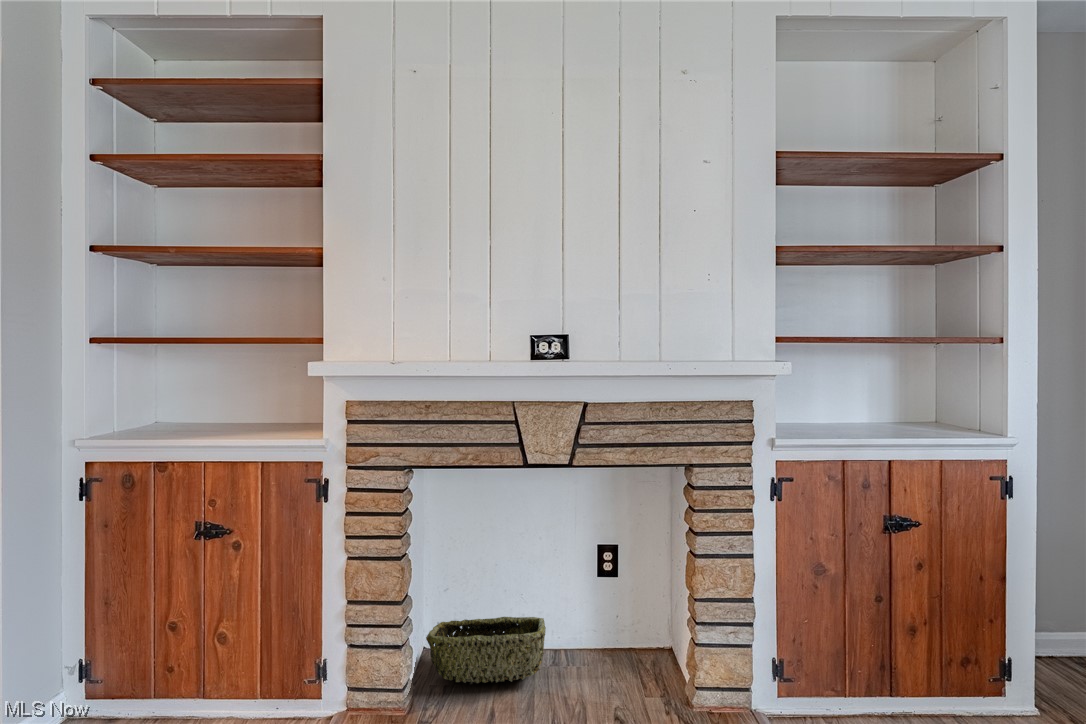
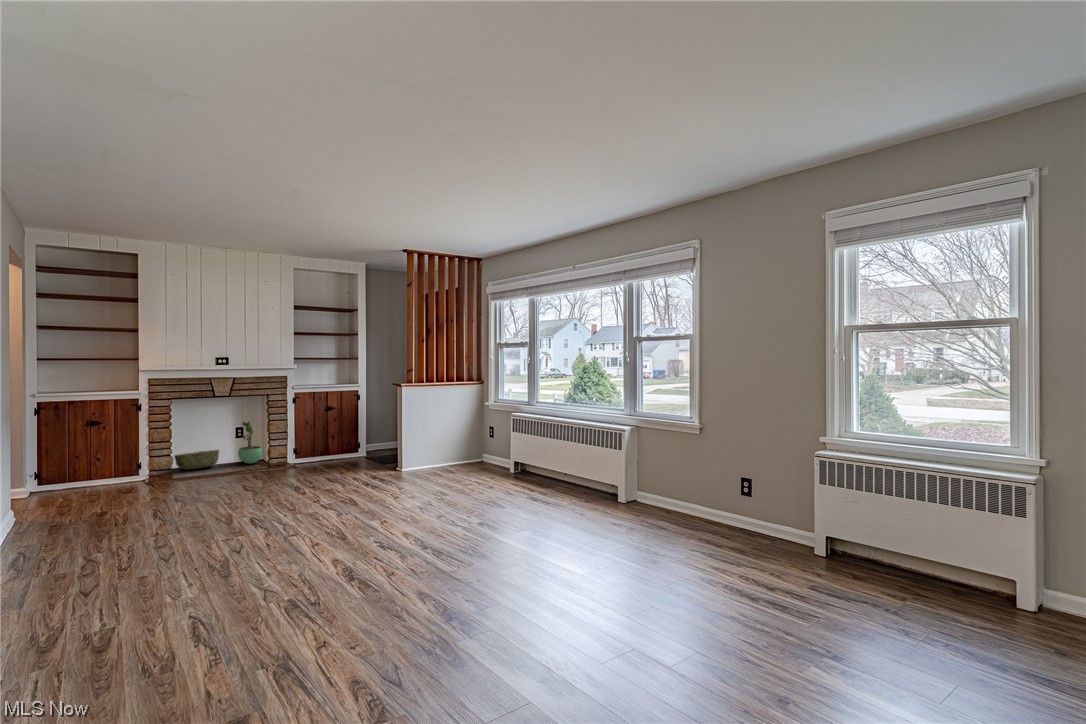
potted plant: none [599,540,669,683] -> present [238,422,262,464]

